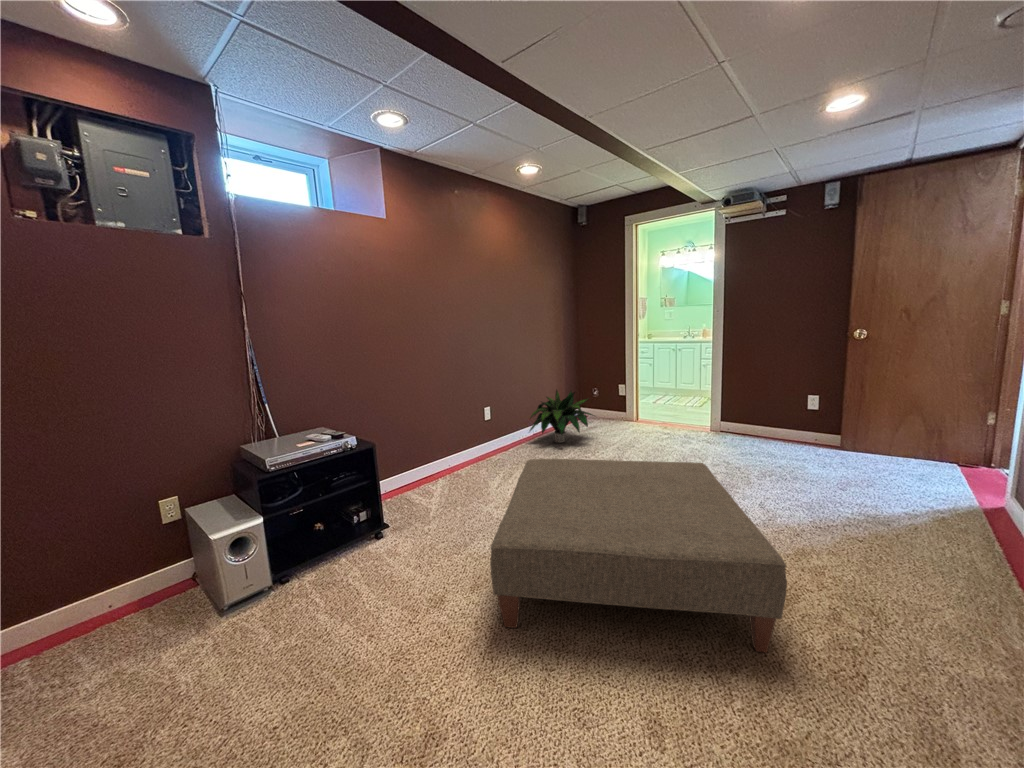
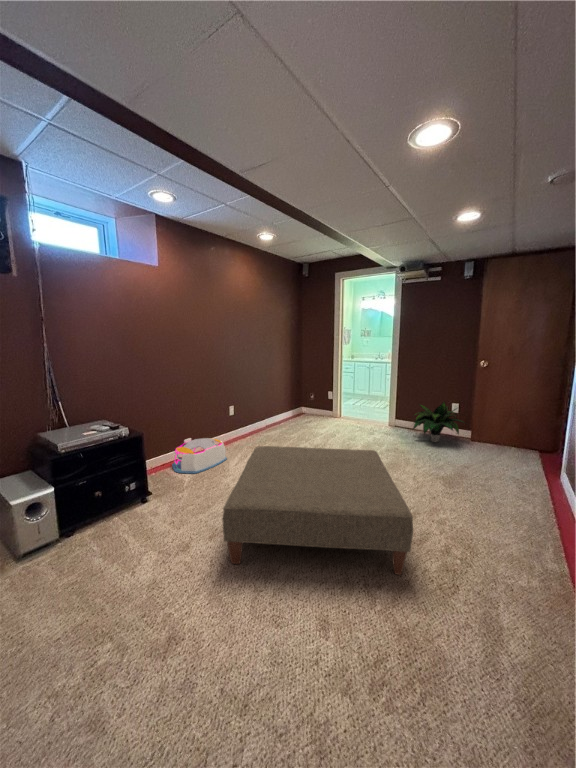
potted plant: present [530,390,594,443] -> present [413,402,465,442]
storage bin: none [414,450,487,498] -> present [172,438,227,474]

